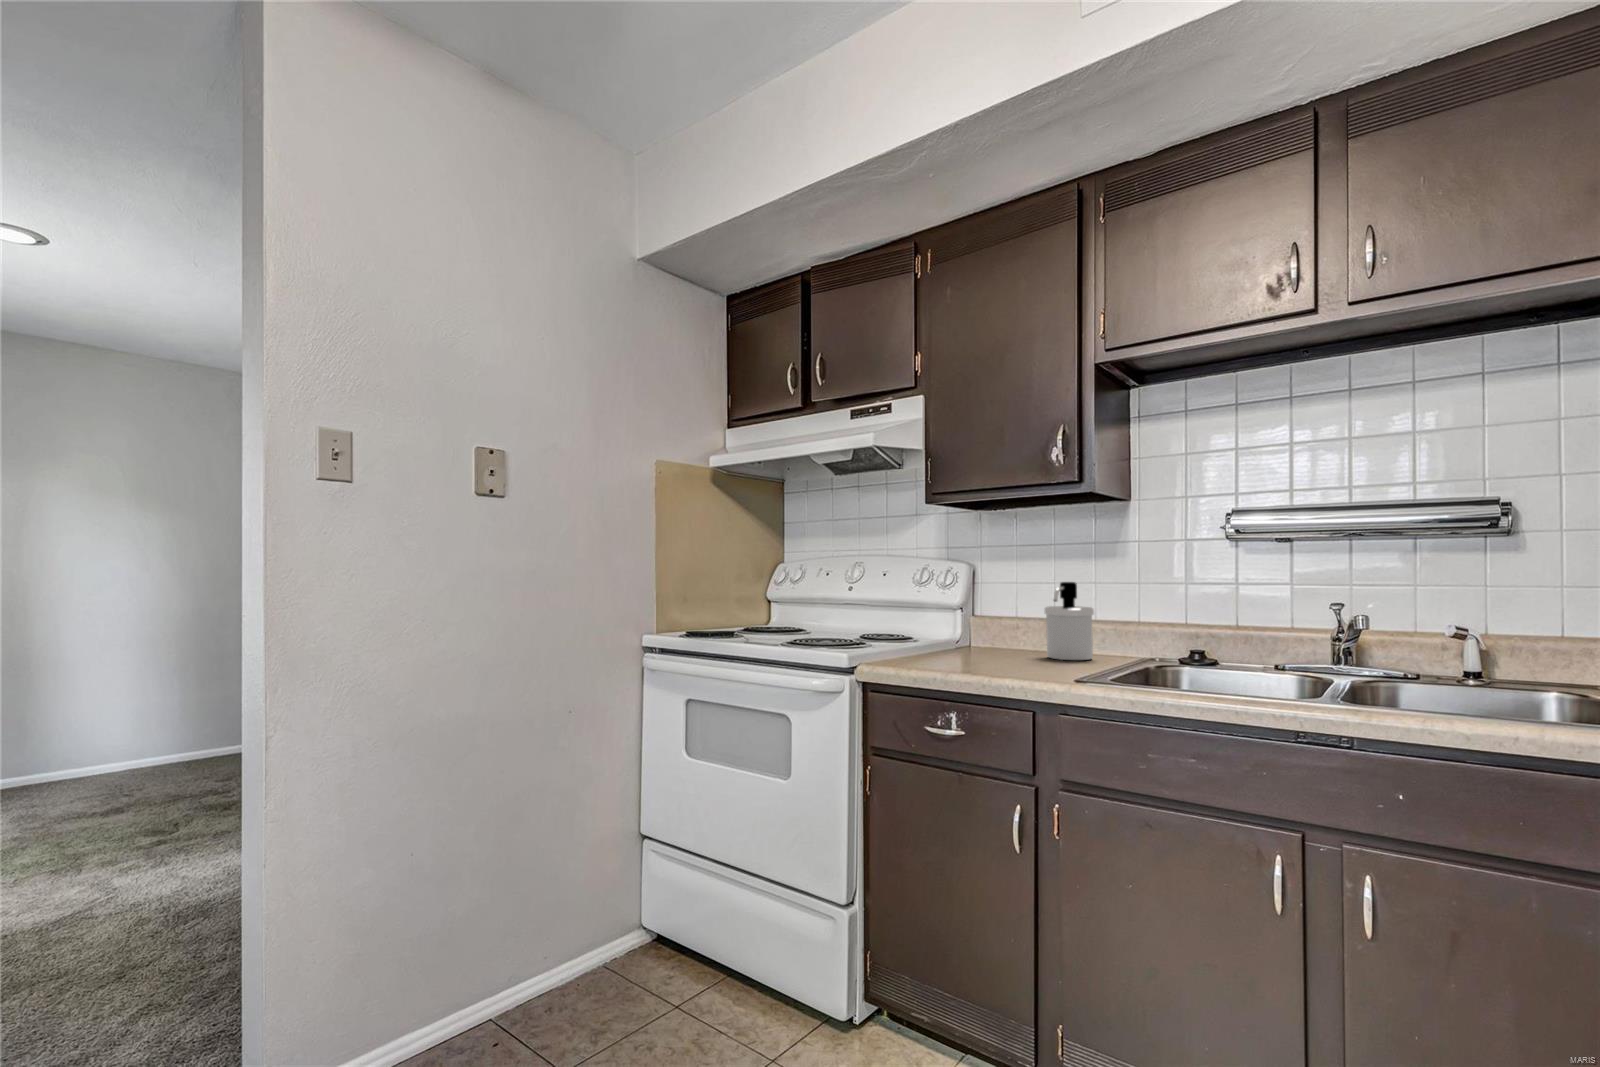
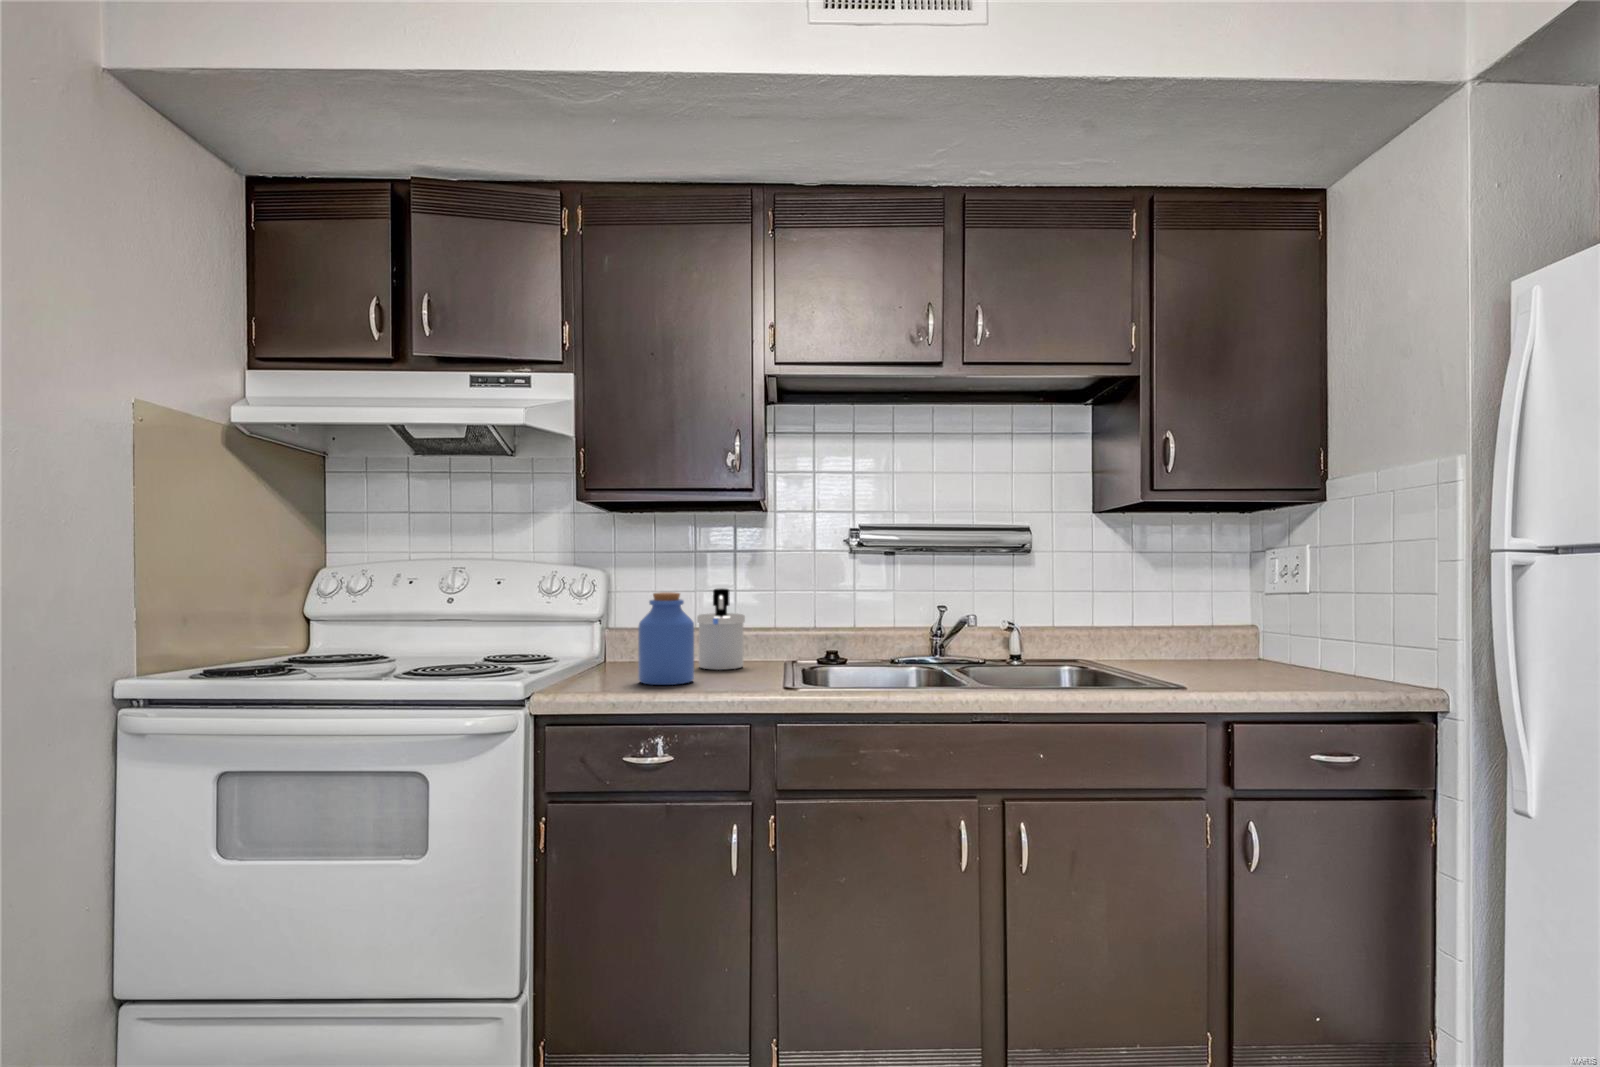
jar: none [961,582,1015,667] -> present [638,592,694,685]

